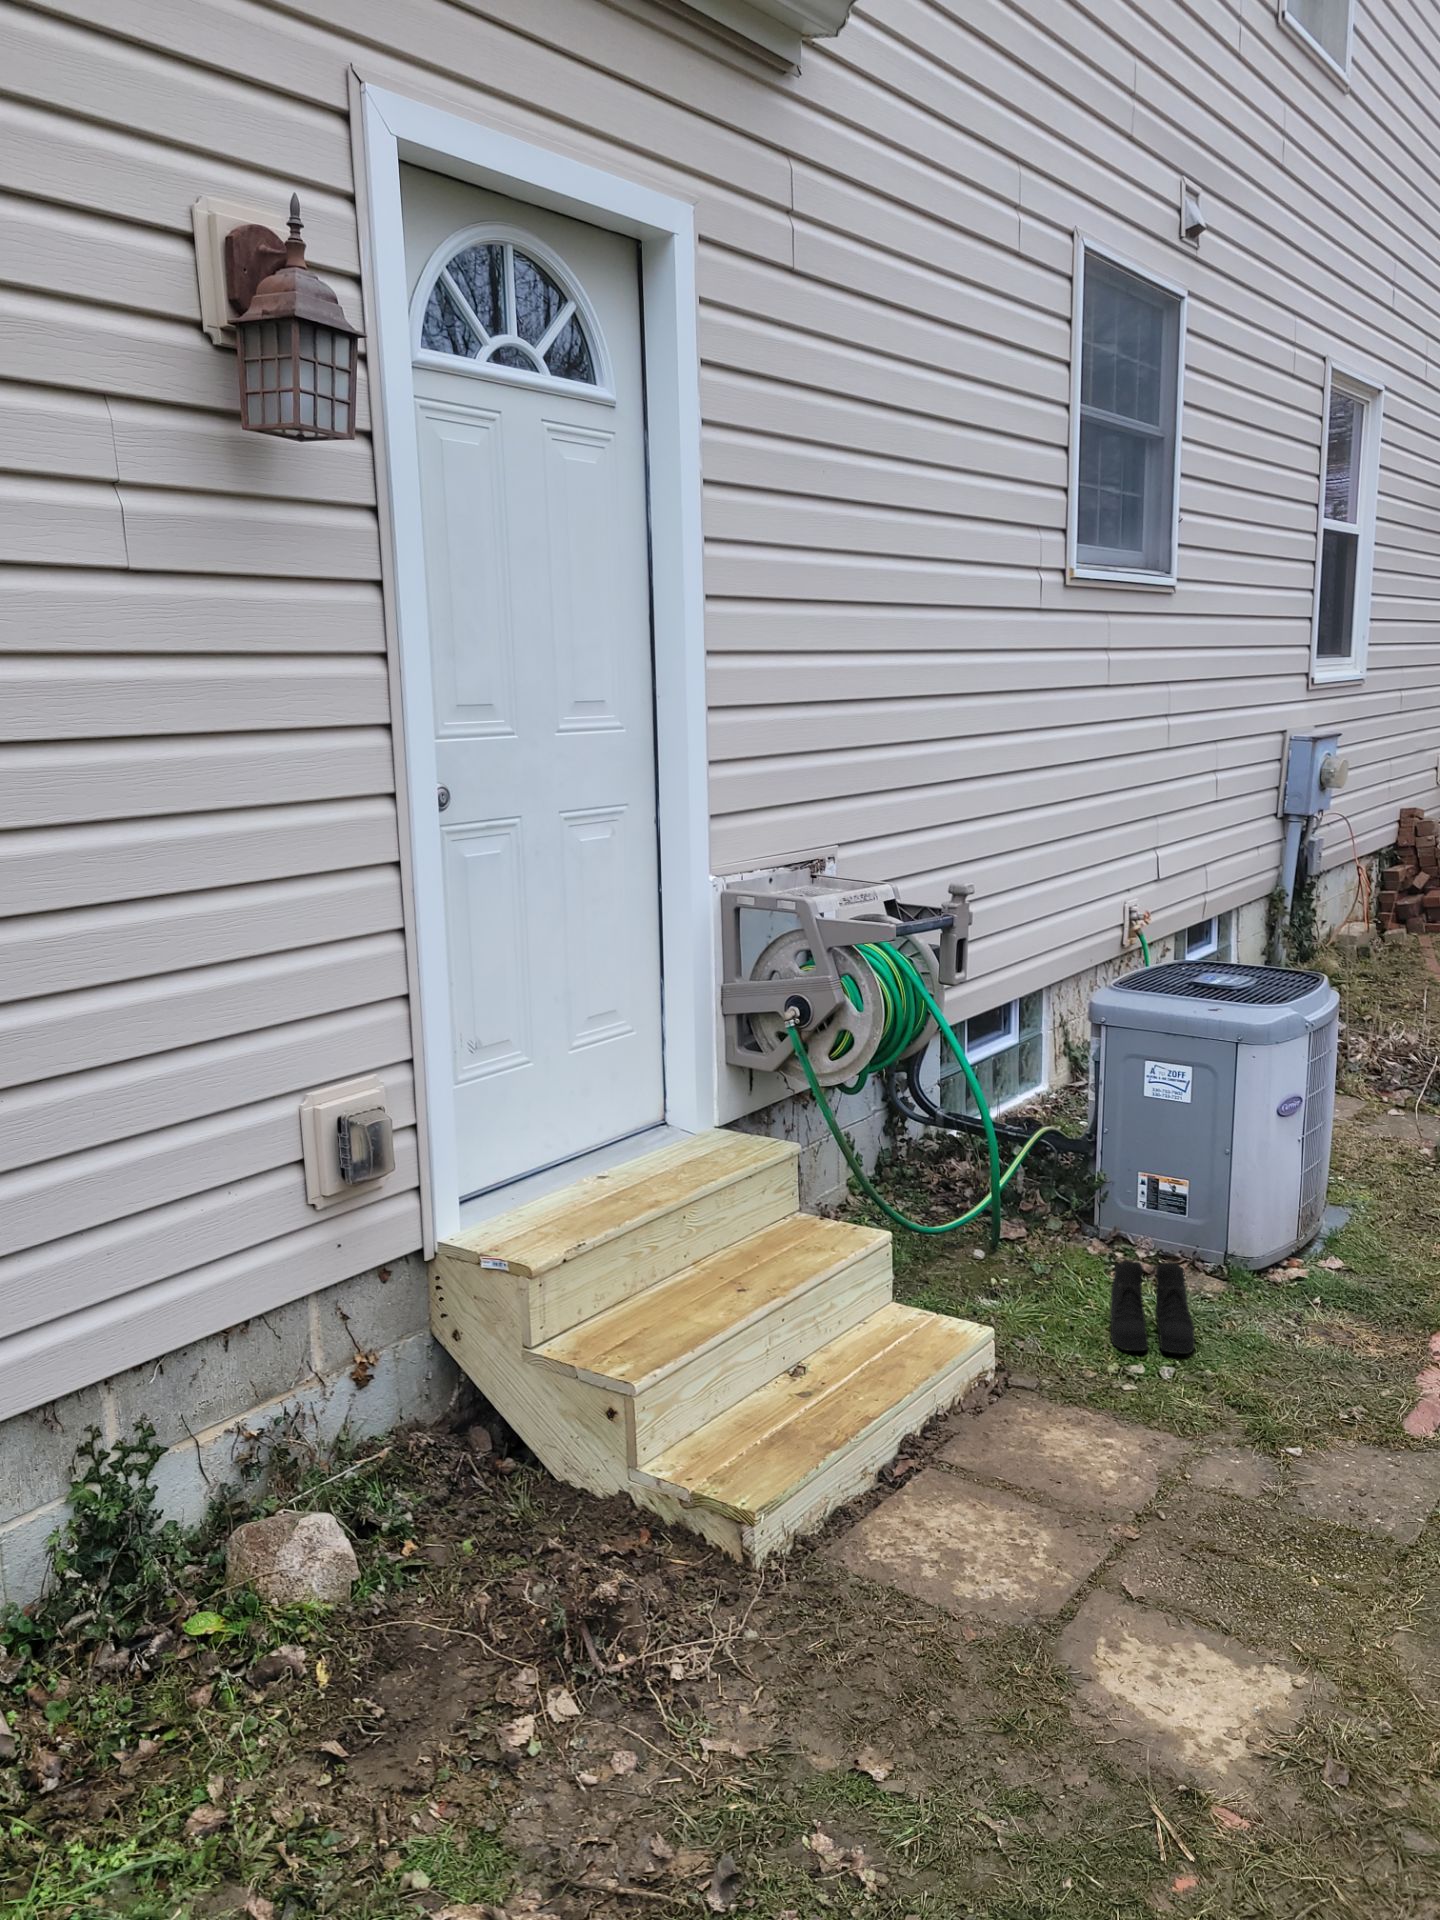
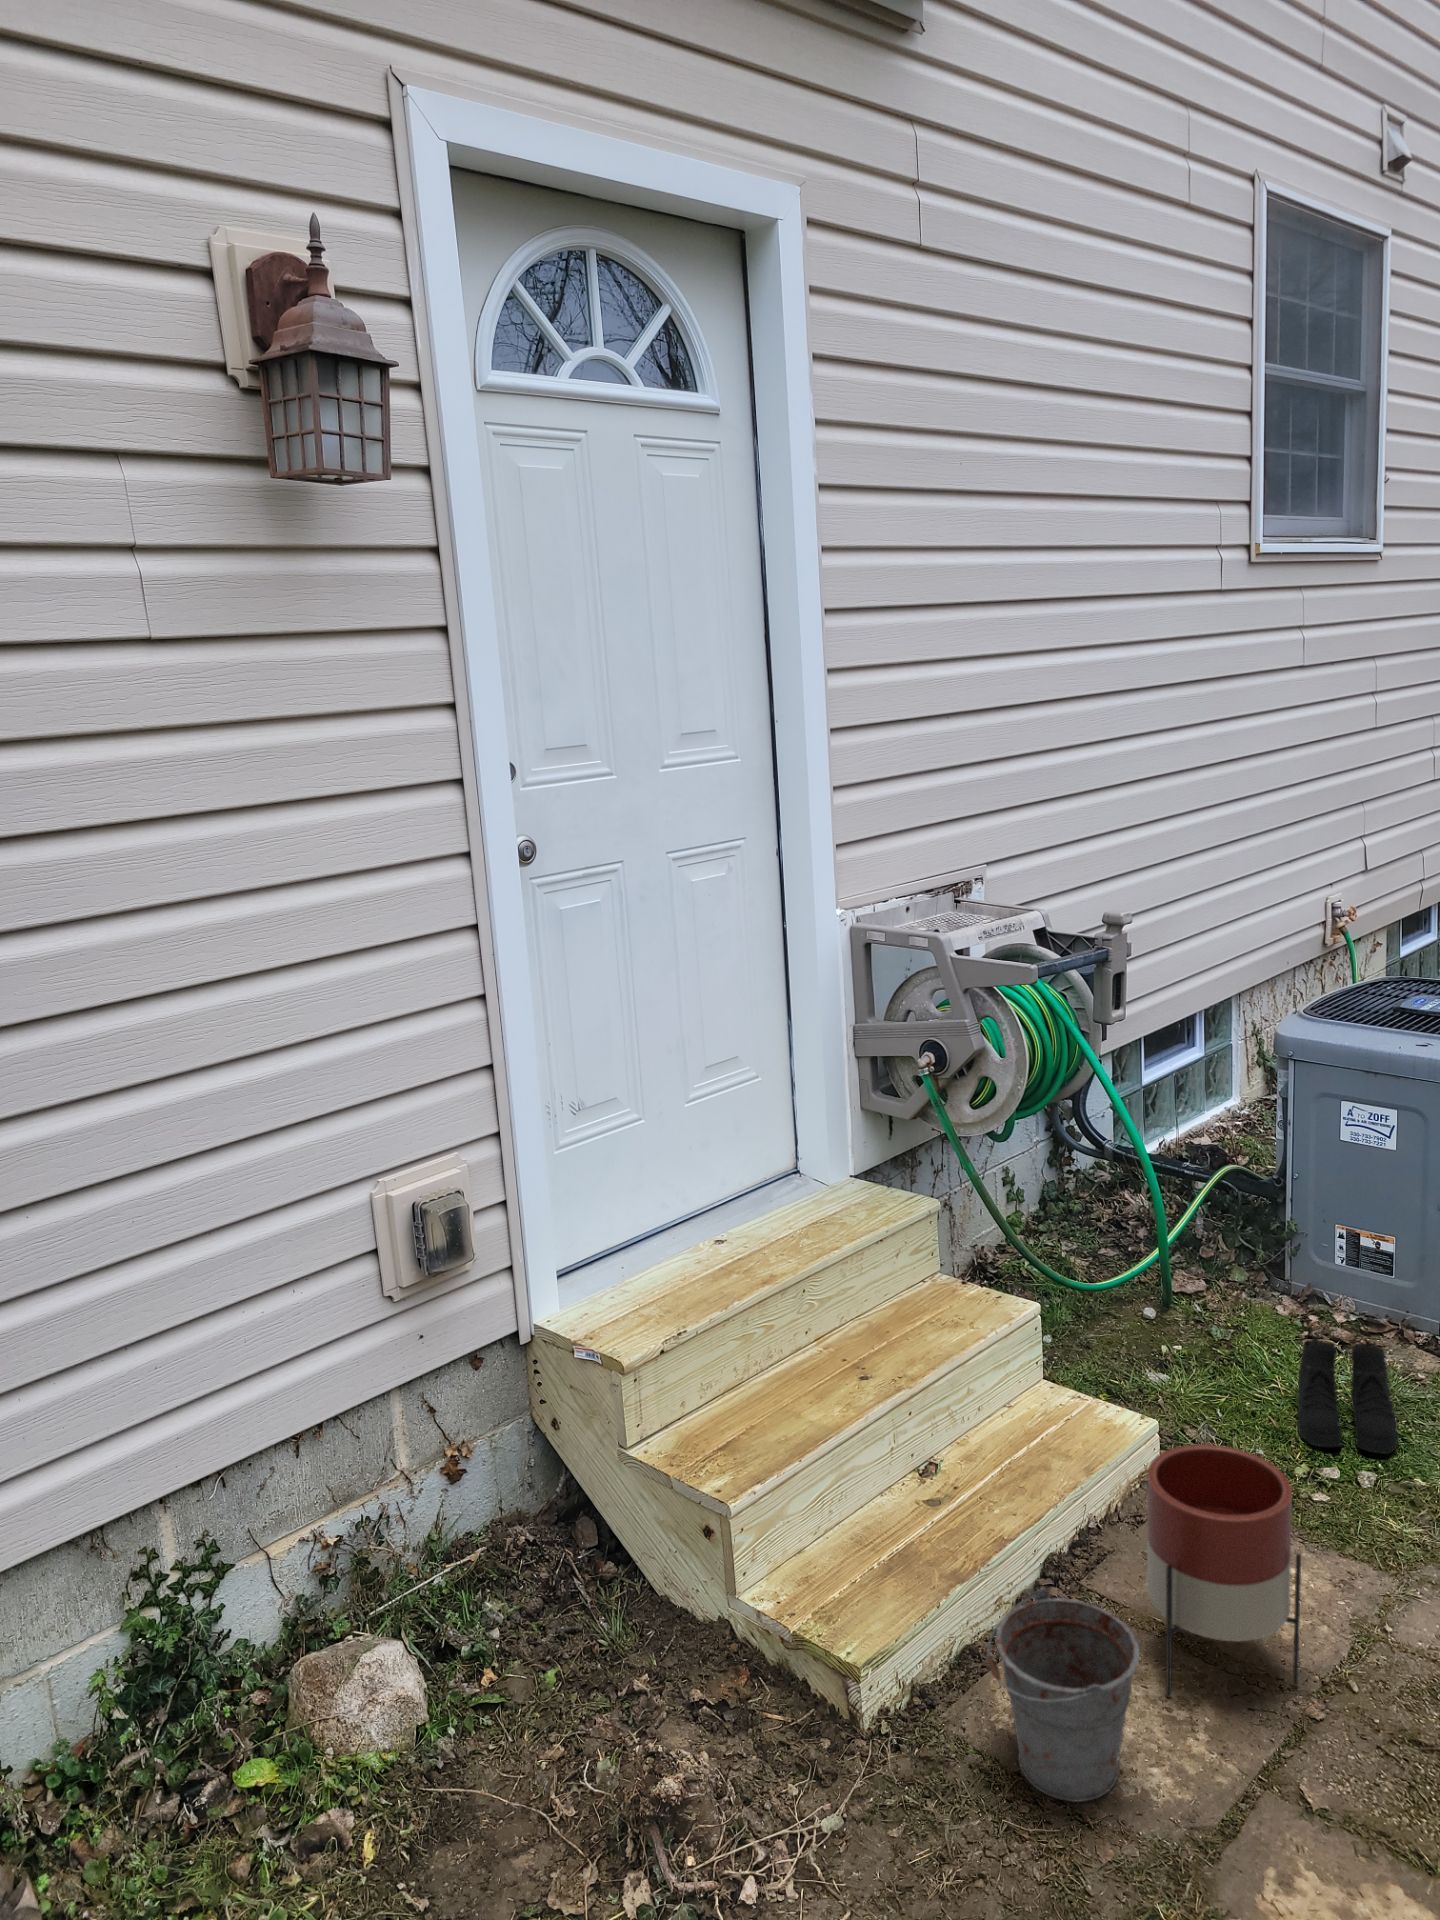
planter: none [994,1320,1123,1533] -> present [1147,1444,1301,1697]
bucket: none [867,1437,996,1607] -> present [987,1589,1139,1802]

